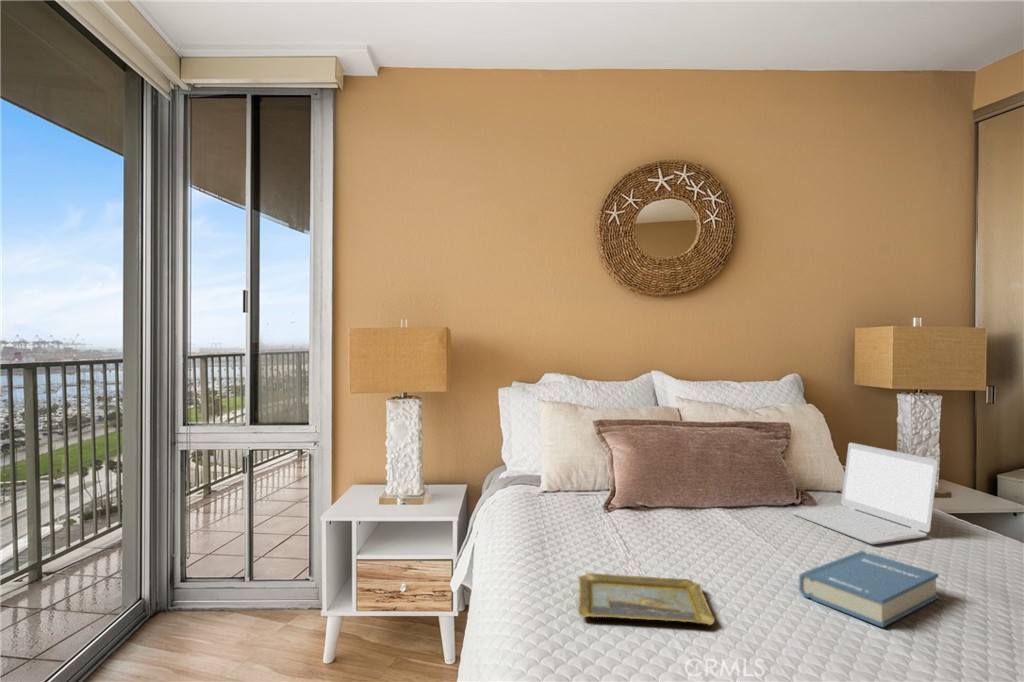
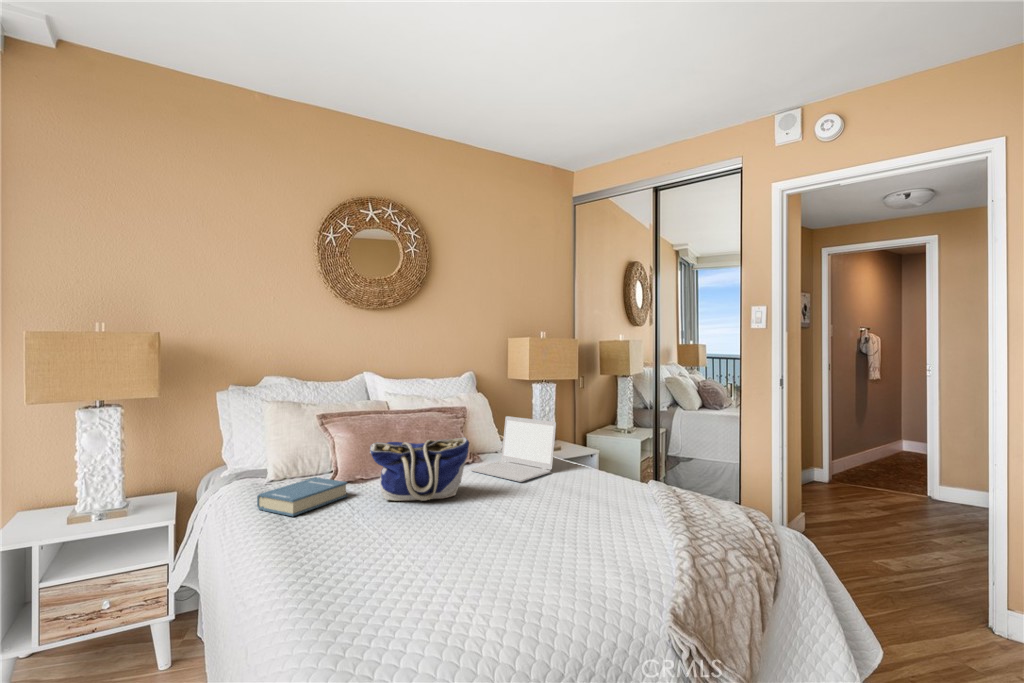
tote bag: none [648,463,786,549] -> present [370,437,469,501]
hardback book: present [799,551,939,627] -> present [257,477,347,516]
tray: present [578,573,714,625] -> none [317,525,427,568]

